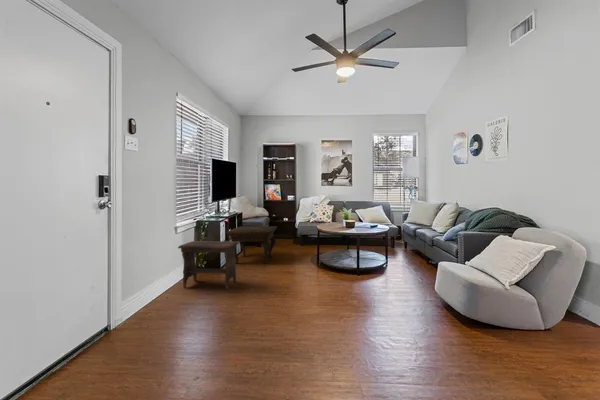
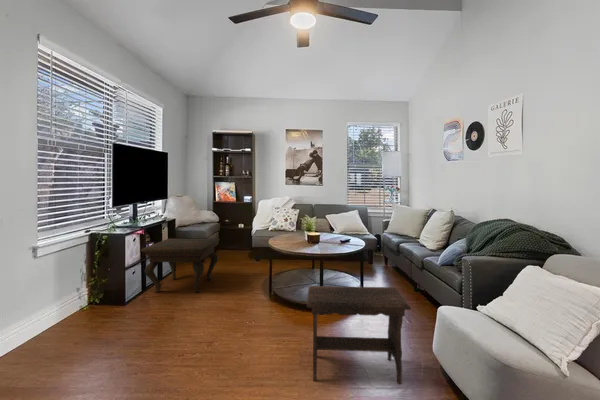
footstool: present [178,241,239,289] -> present [307,286,411,384]

